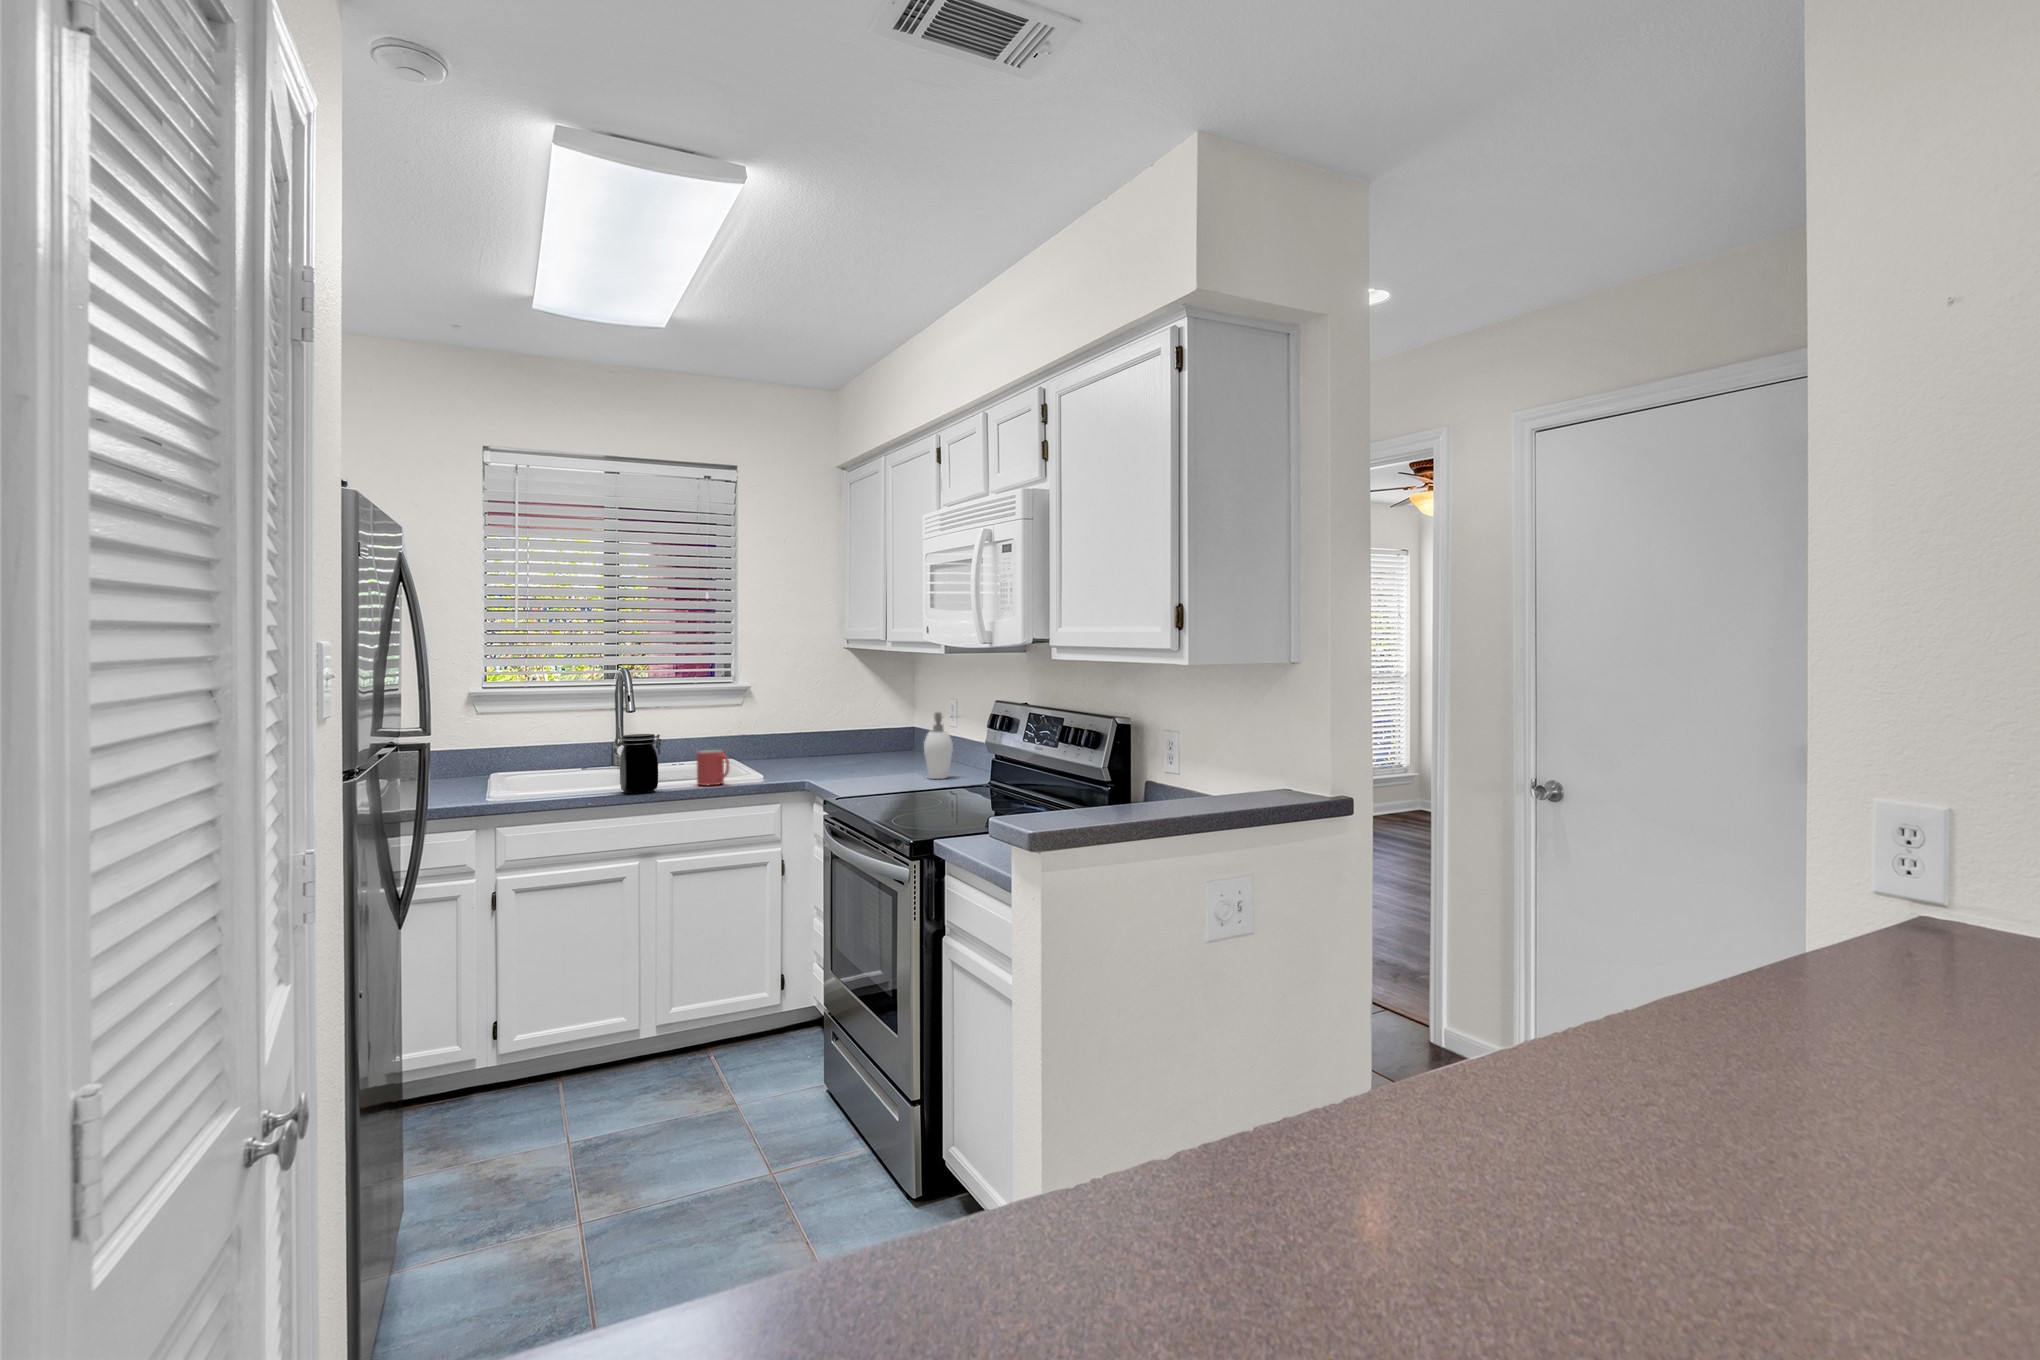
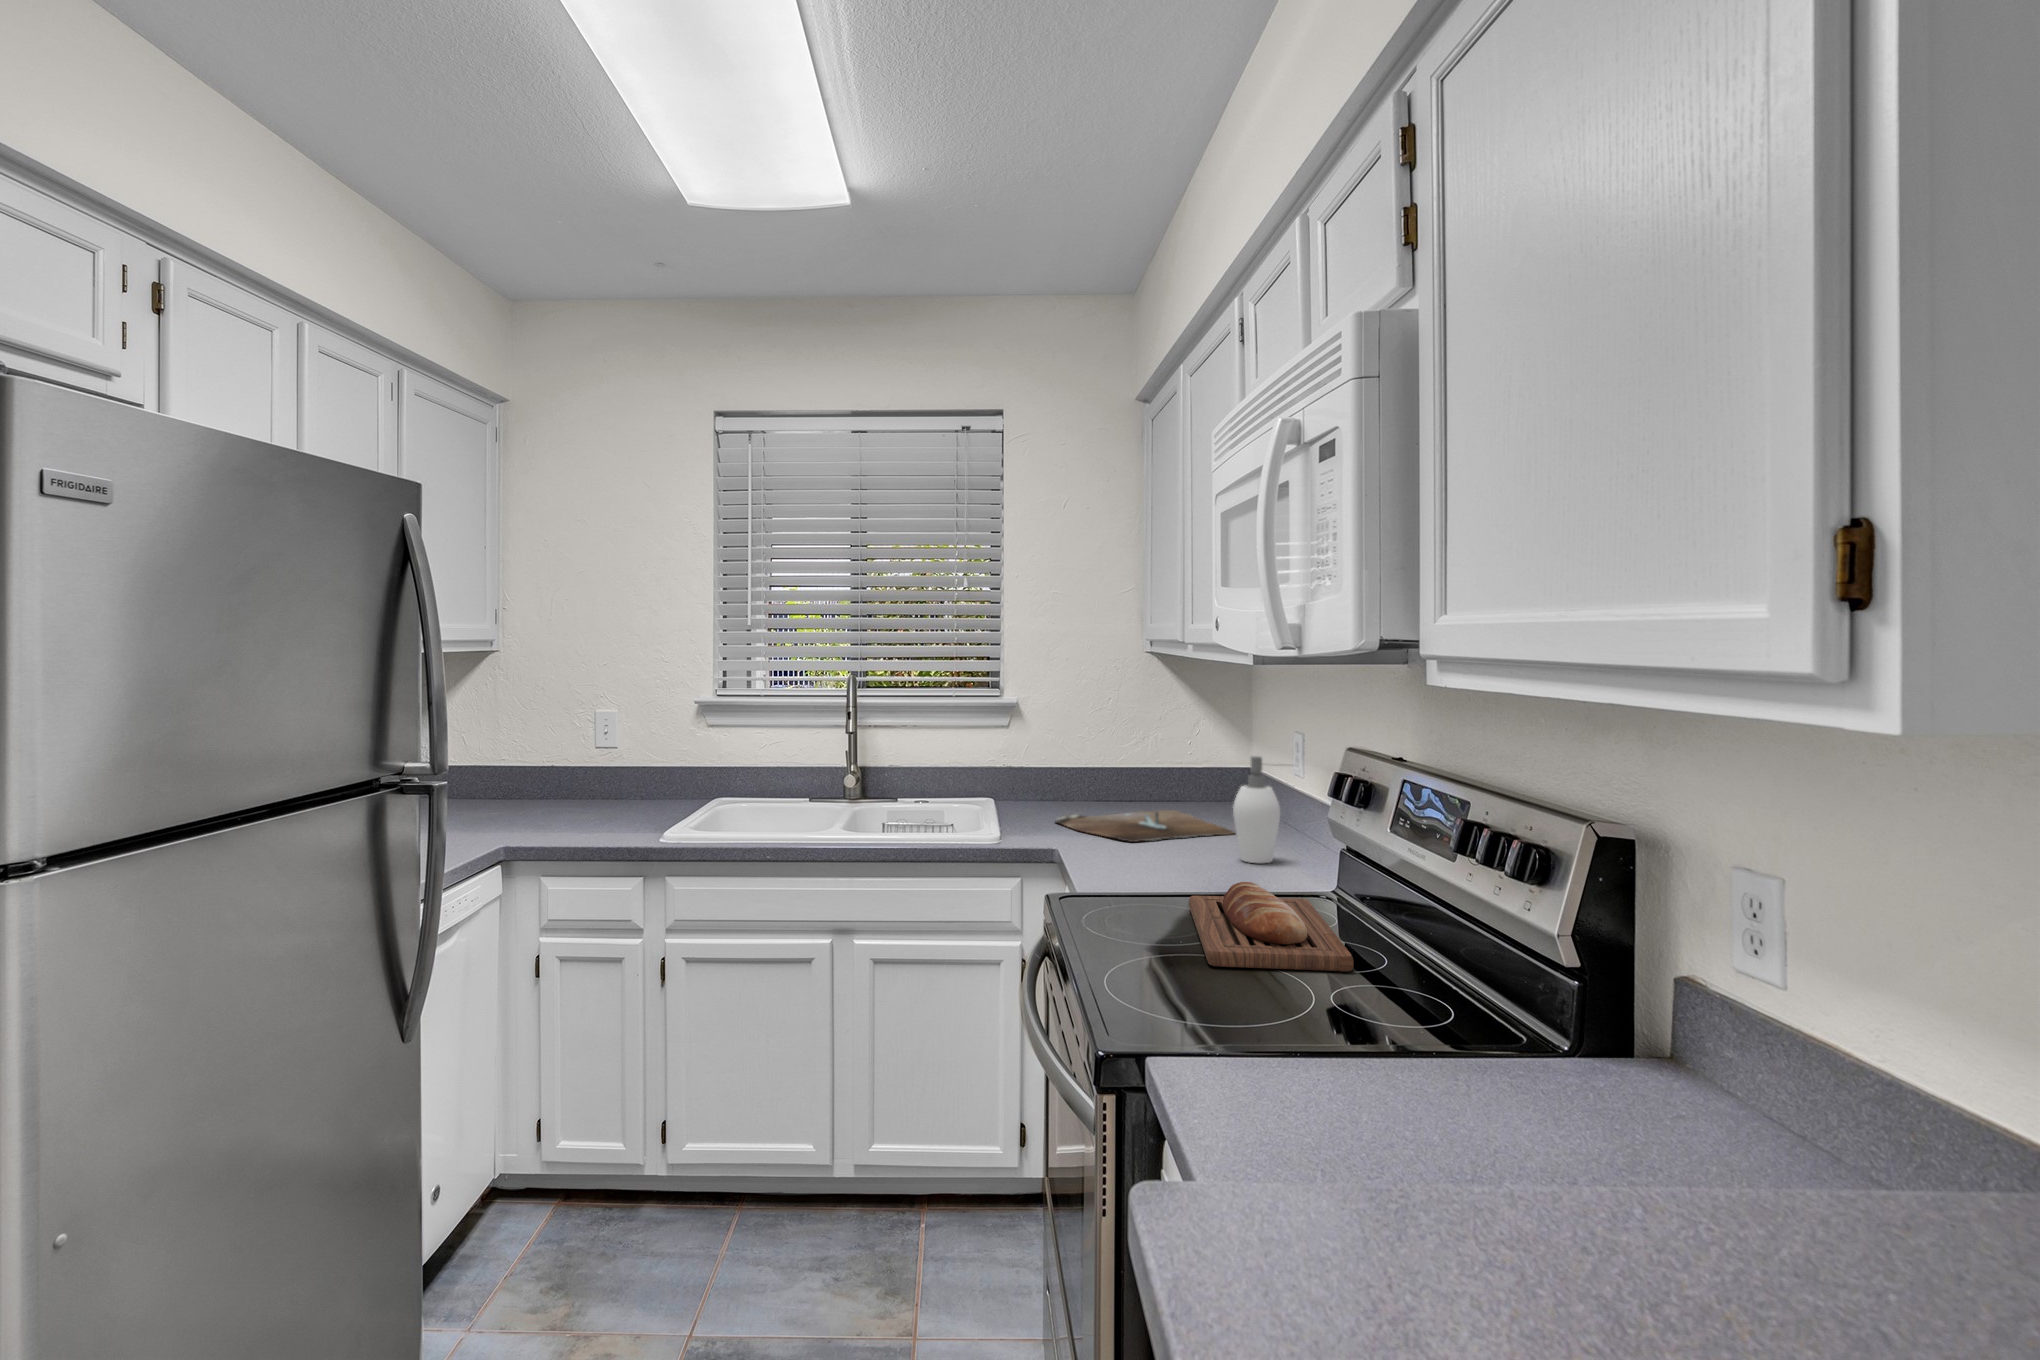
jar: present [615,734,661,794] -> none [813,764,868,845]
mug: present [697,750,729,786] -> none [918,790,957,840]
cutting board: none [789,757,917,776] -> present [1056,810,1234,842]
bread loaf: none [914,777,1012,815] -> present [1189,882,1353,972]

